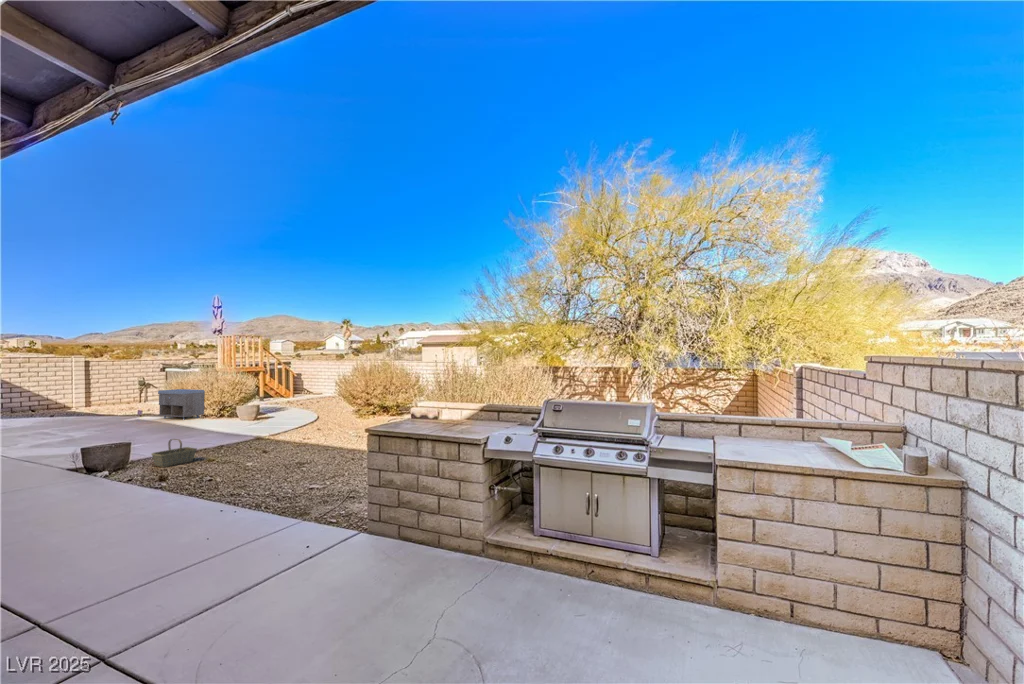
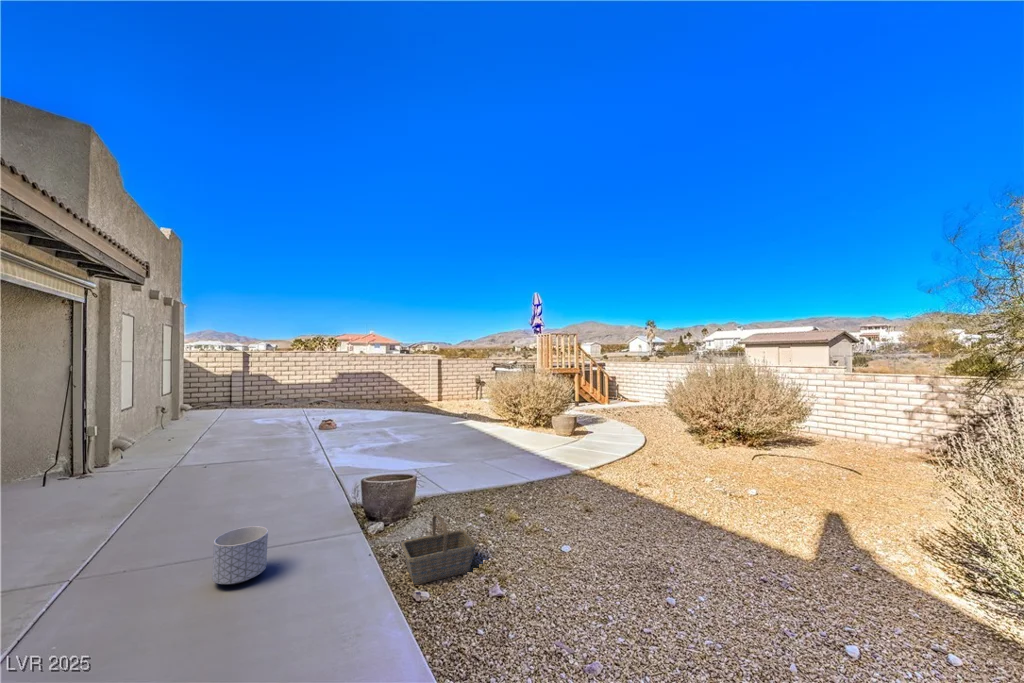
storage bench: present [158,389,205,420] -> none [480,391,520,428]
planter: none [24,457,60,484] -> present [212,526,268,585]

